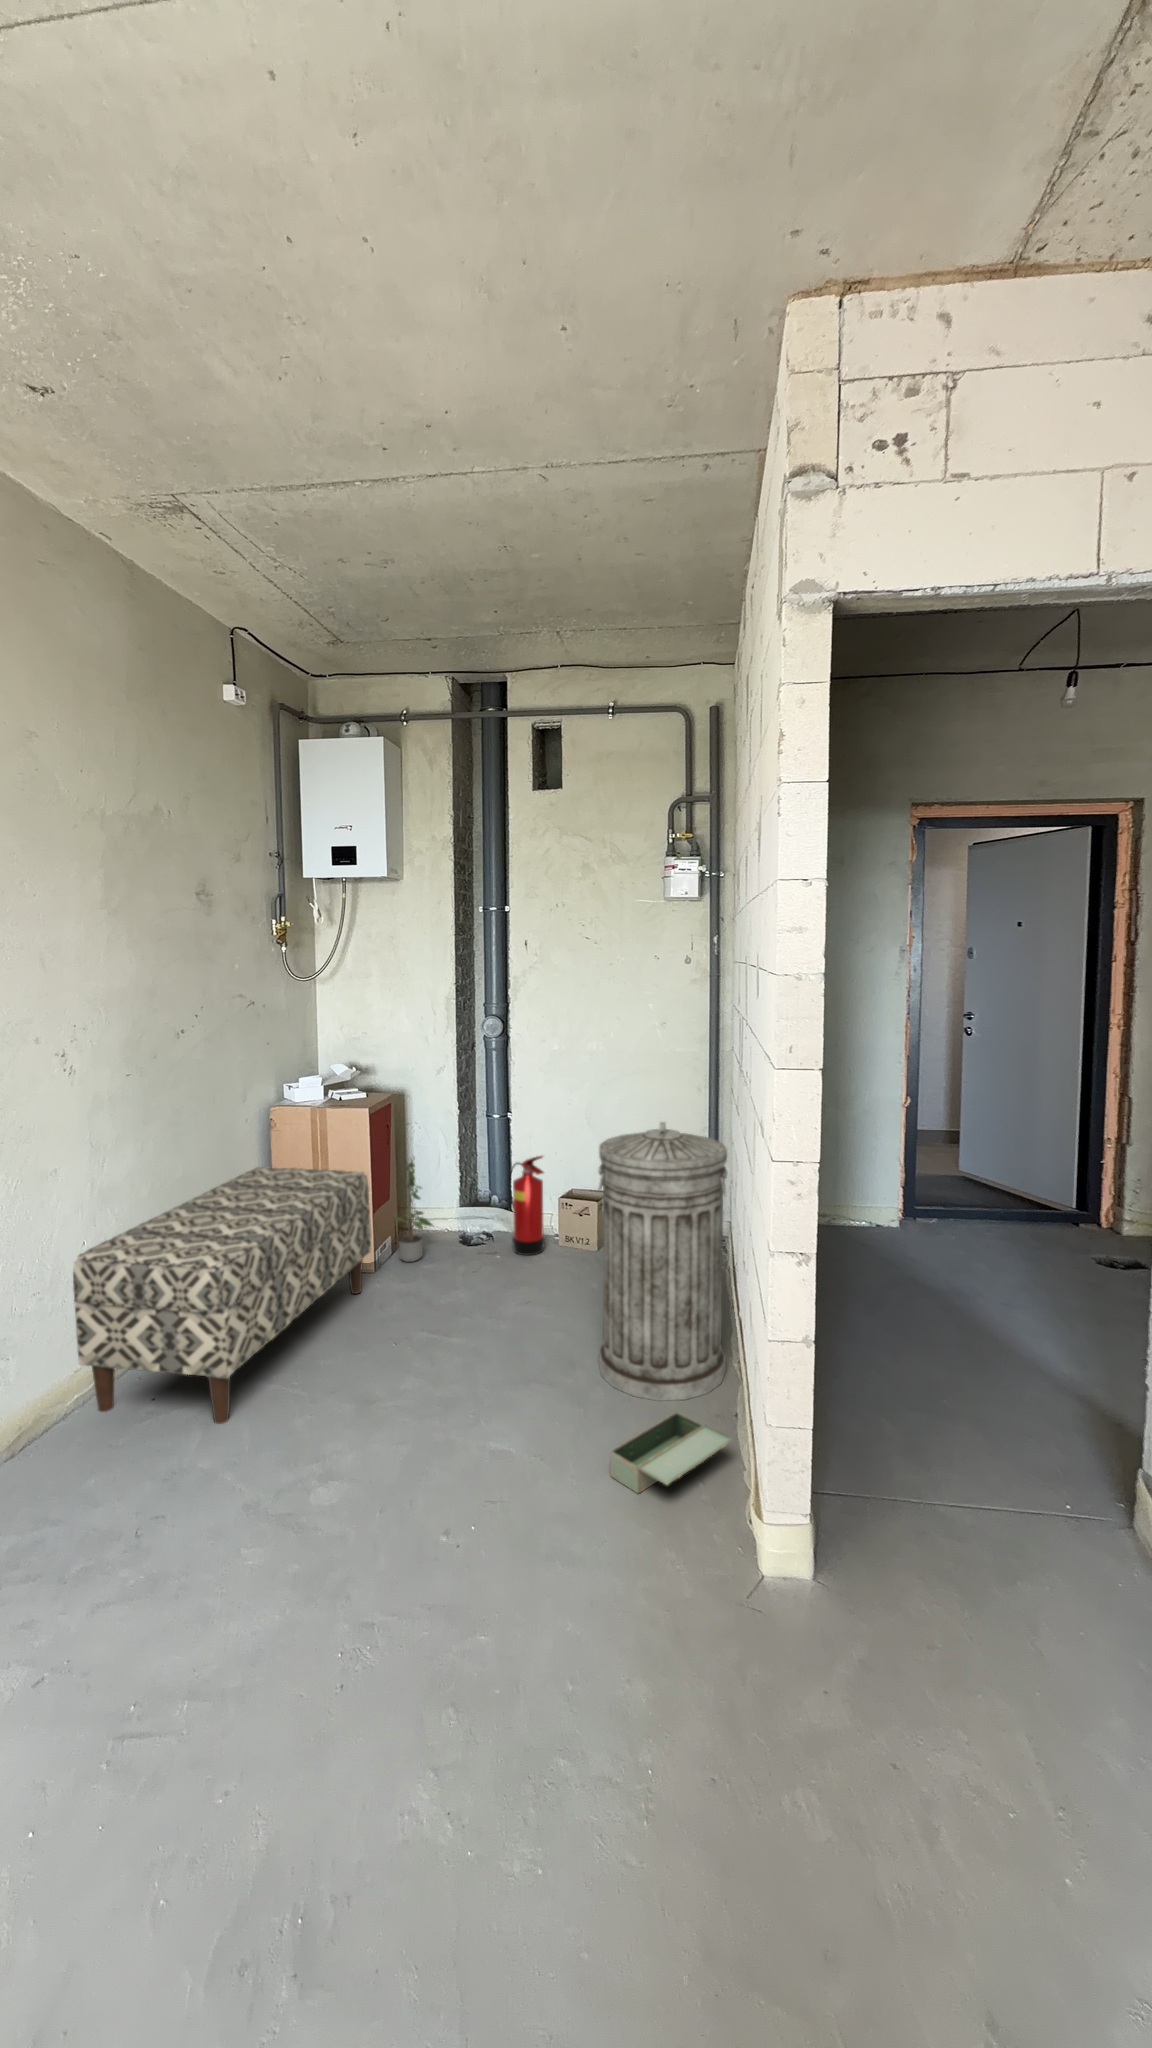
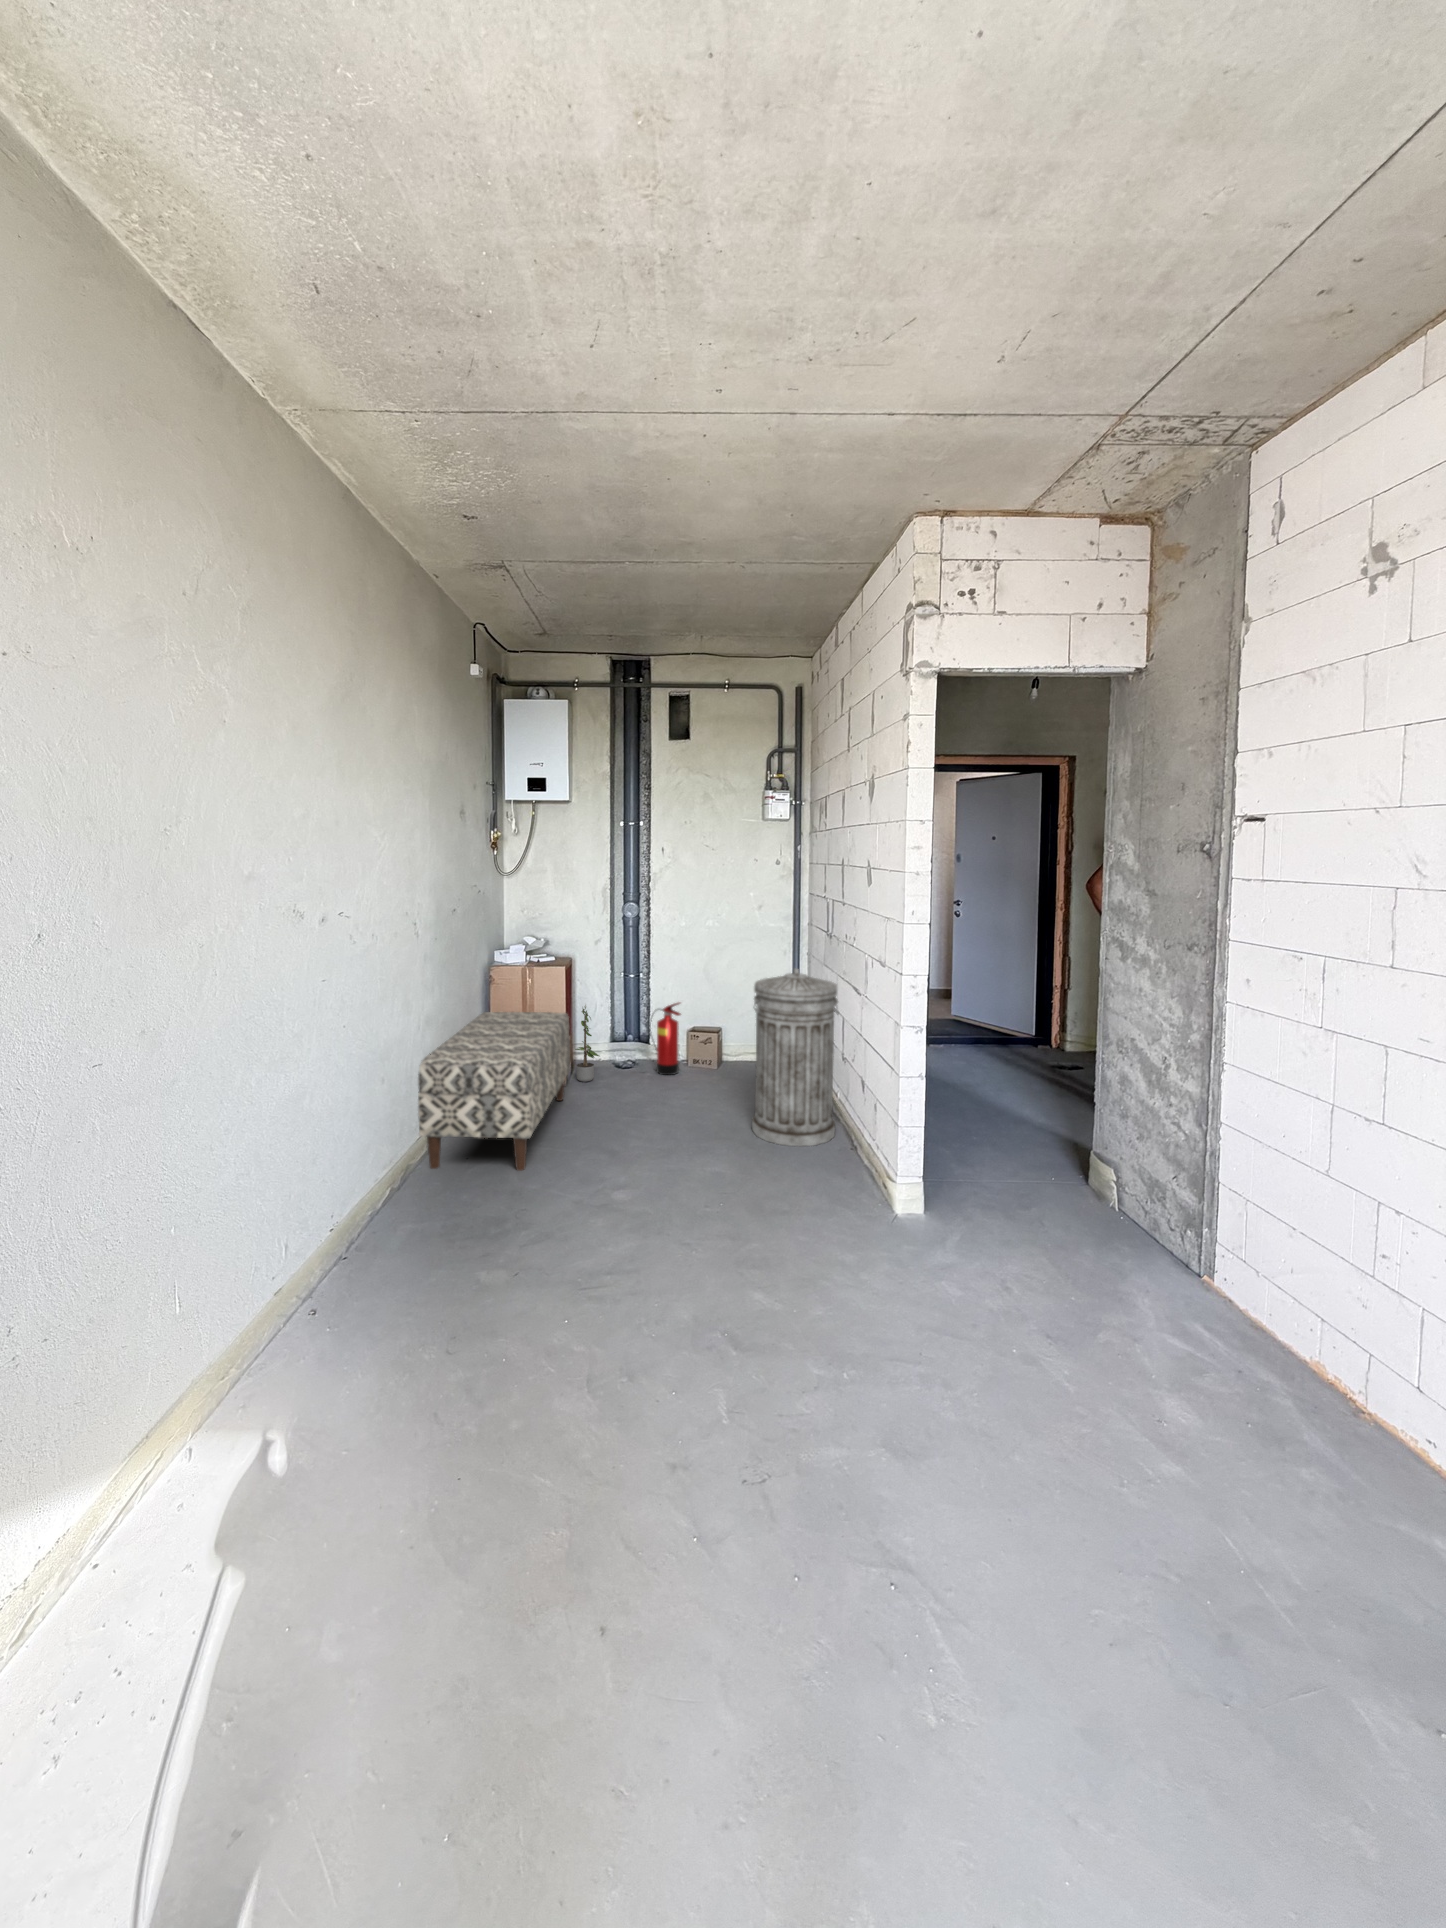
toolbox: present [610,1413,732,1493] -> none [788,1146,859,1188]

